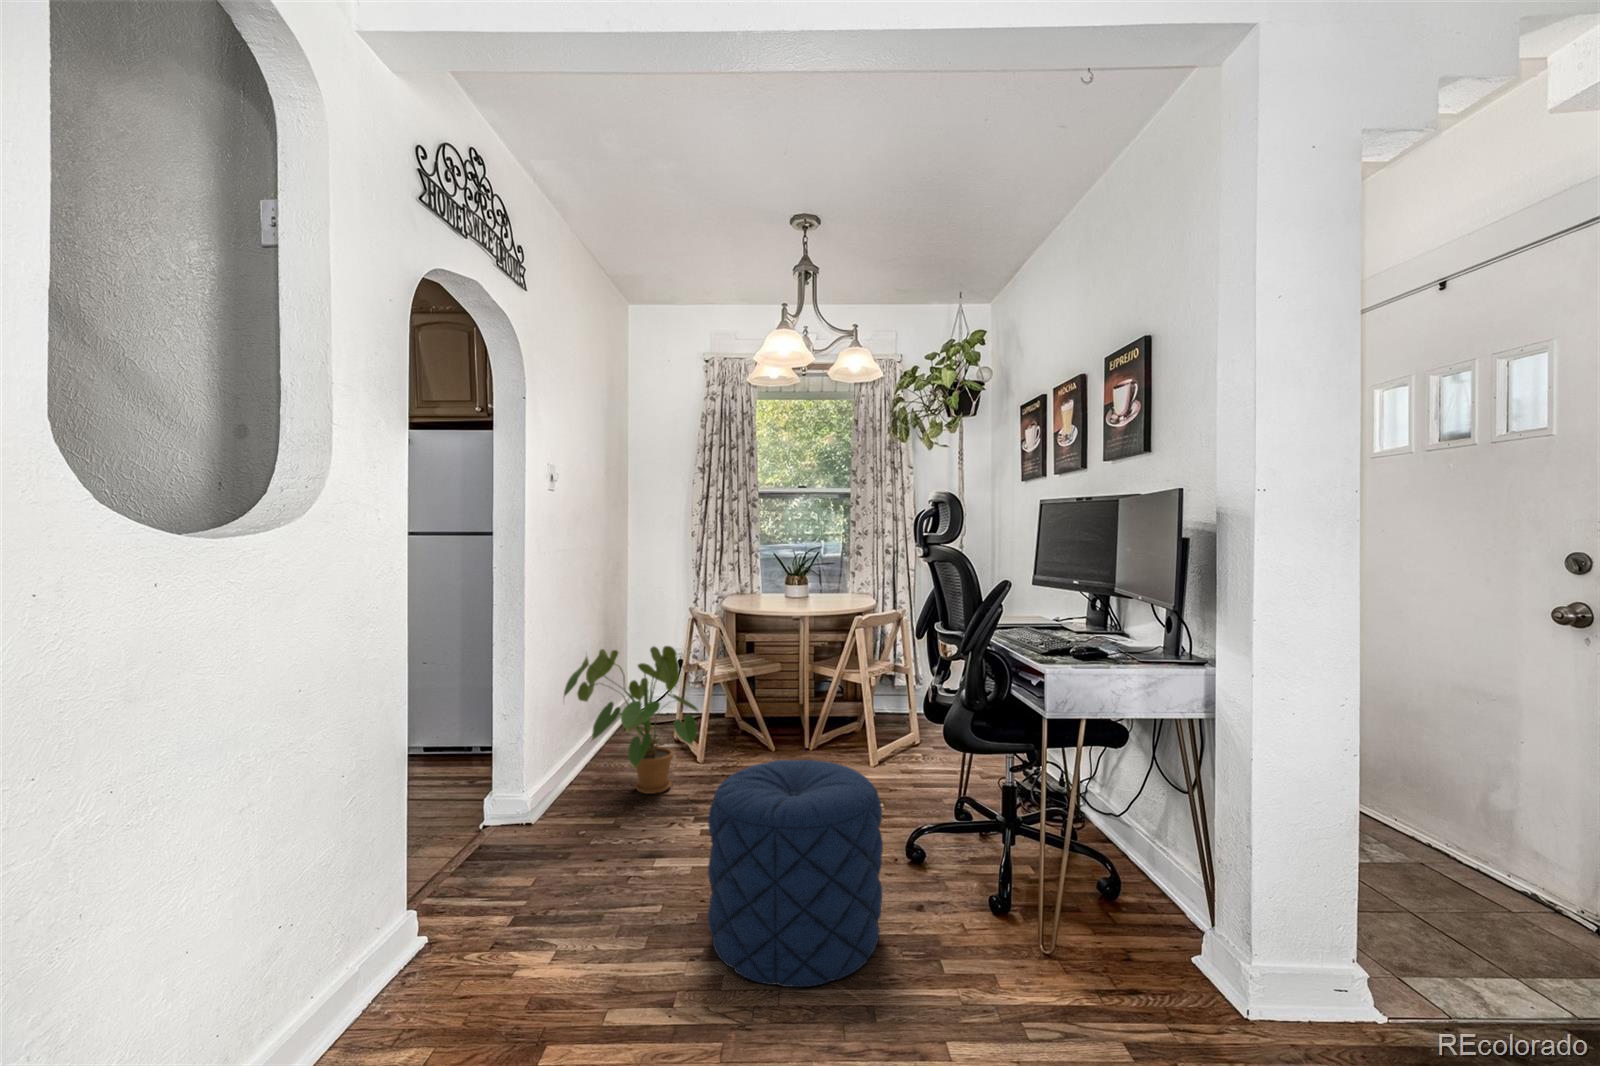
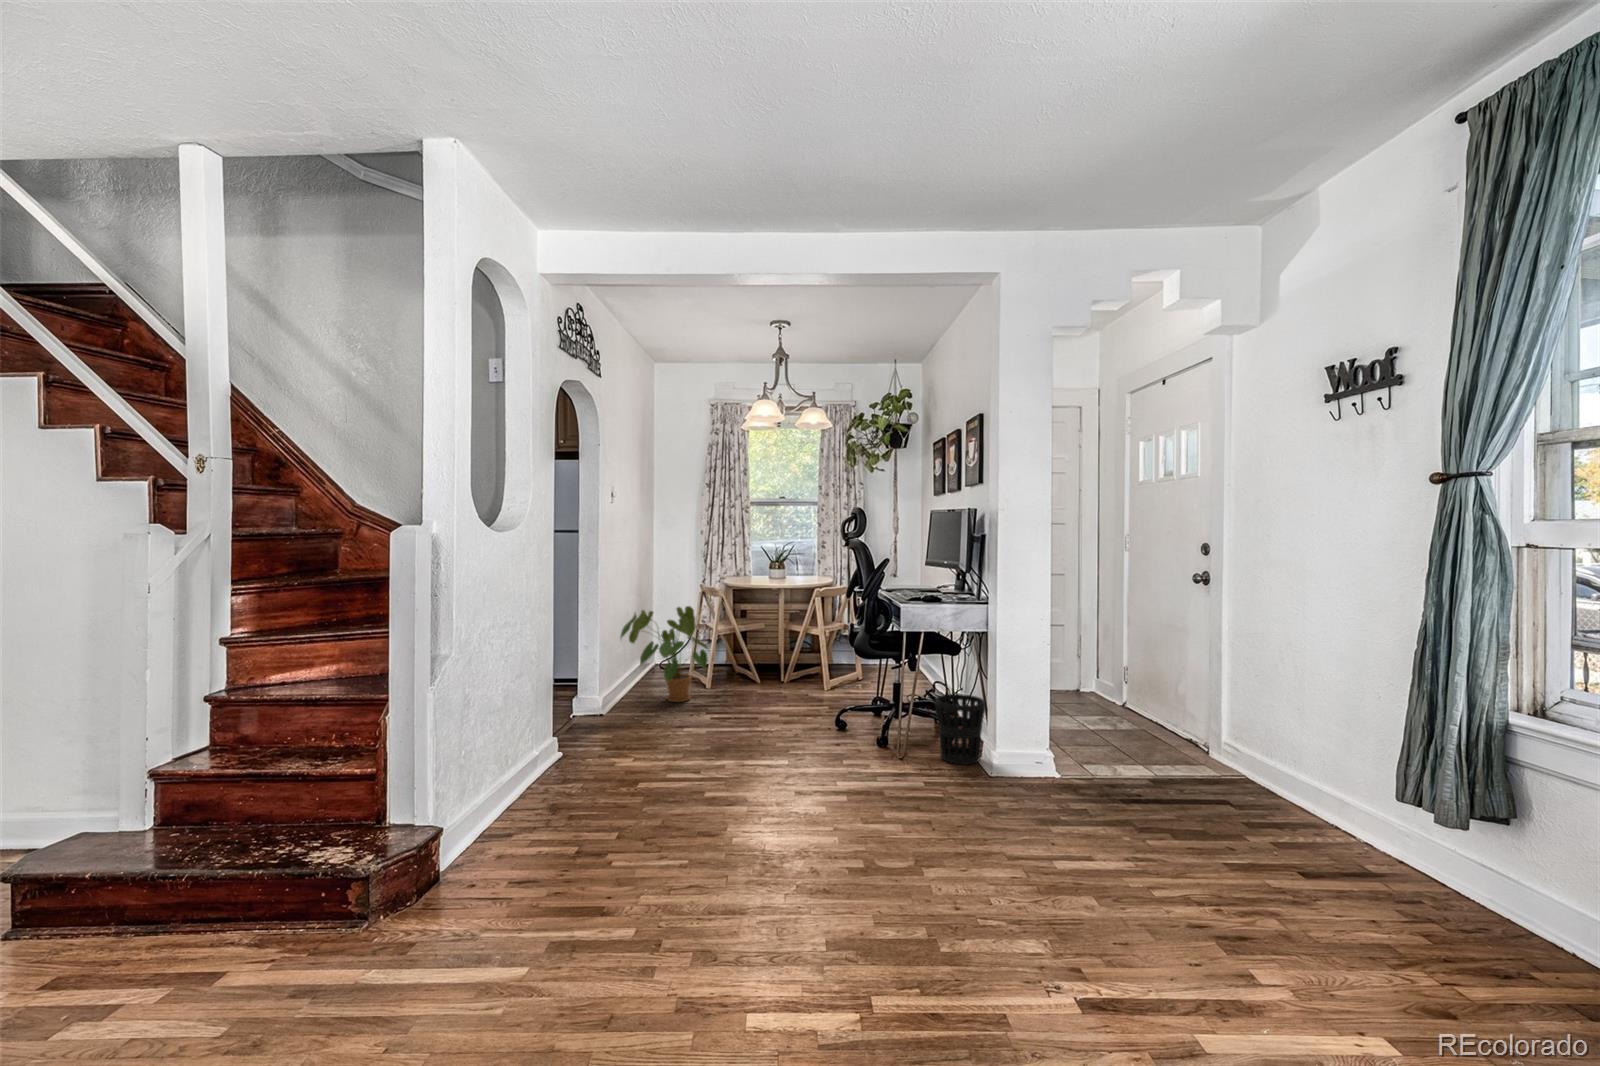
pouf: present [708,759,883,987] -> none [718,662,814,770]
wastebasket: none [1104,822,1204,967] -> present [935,694,985,764]

